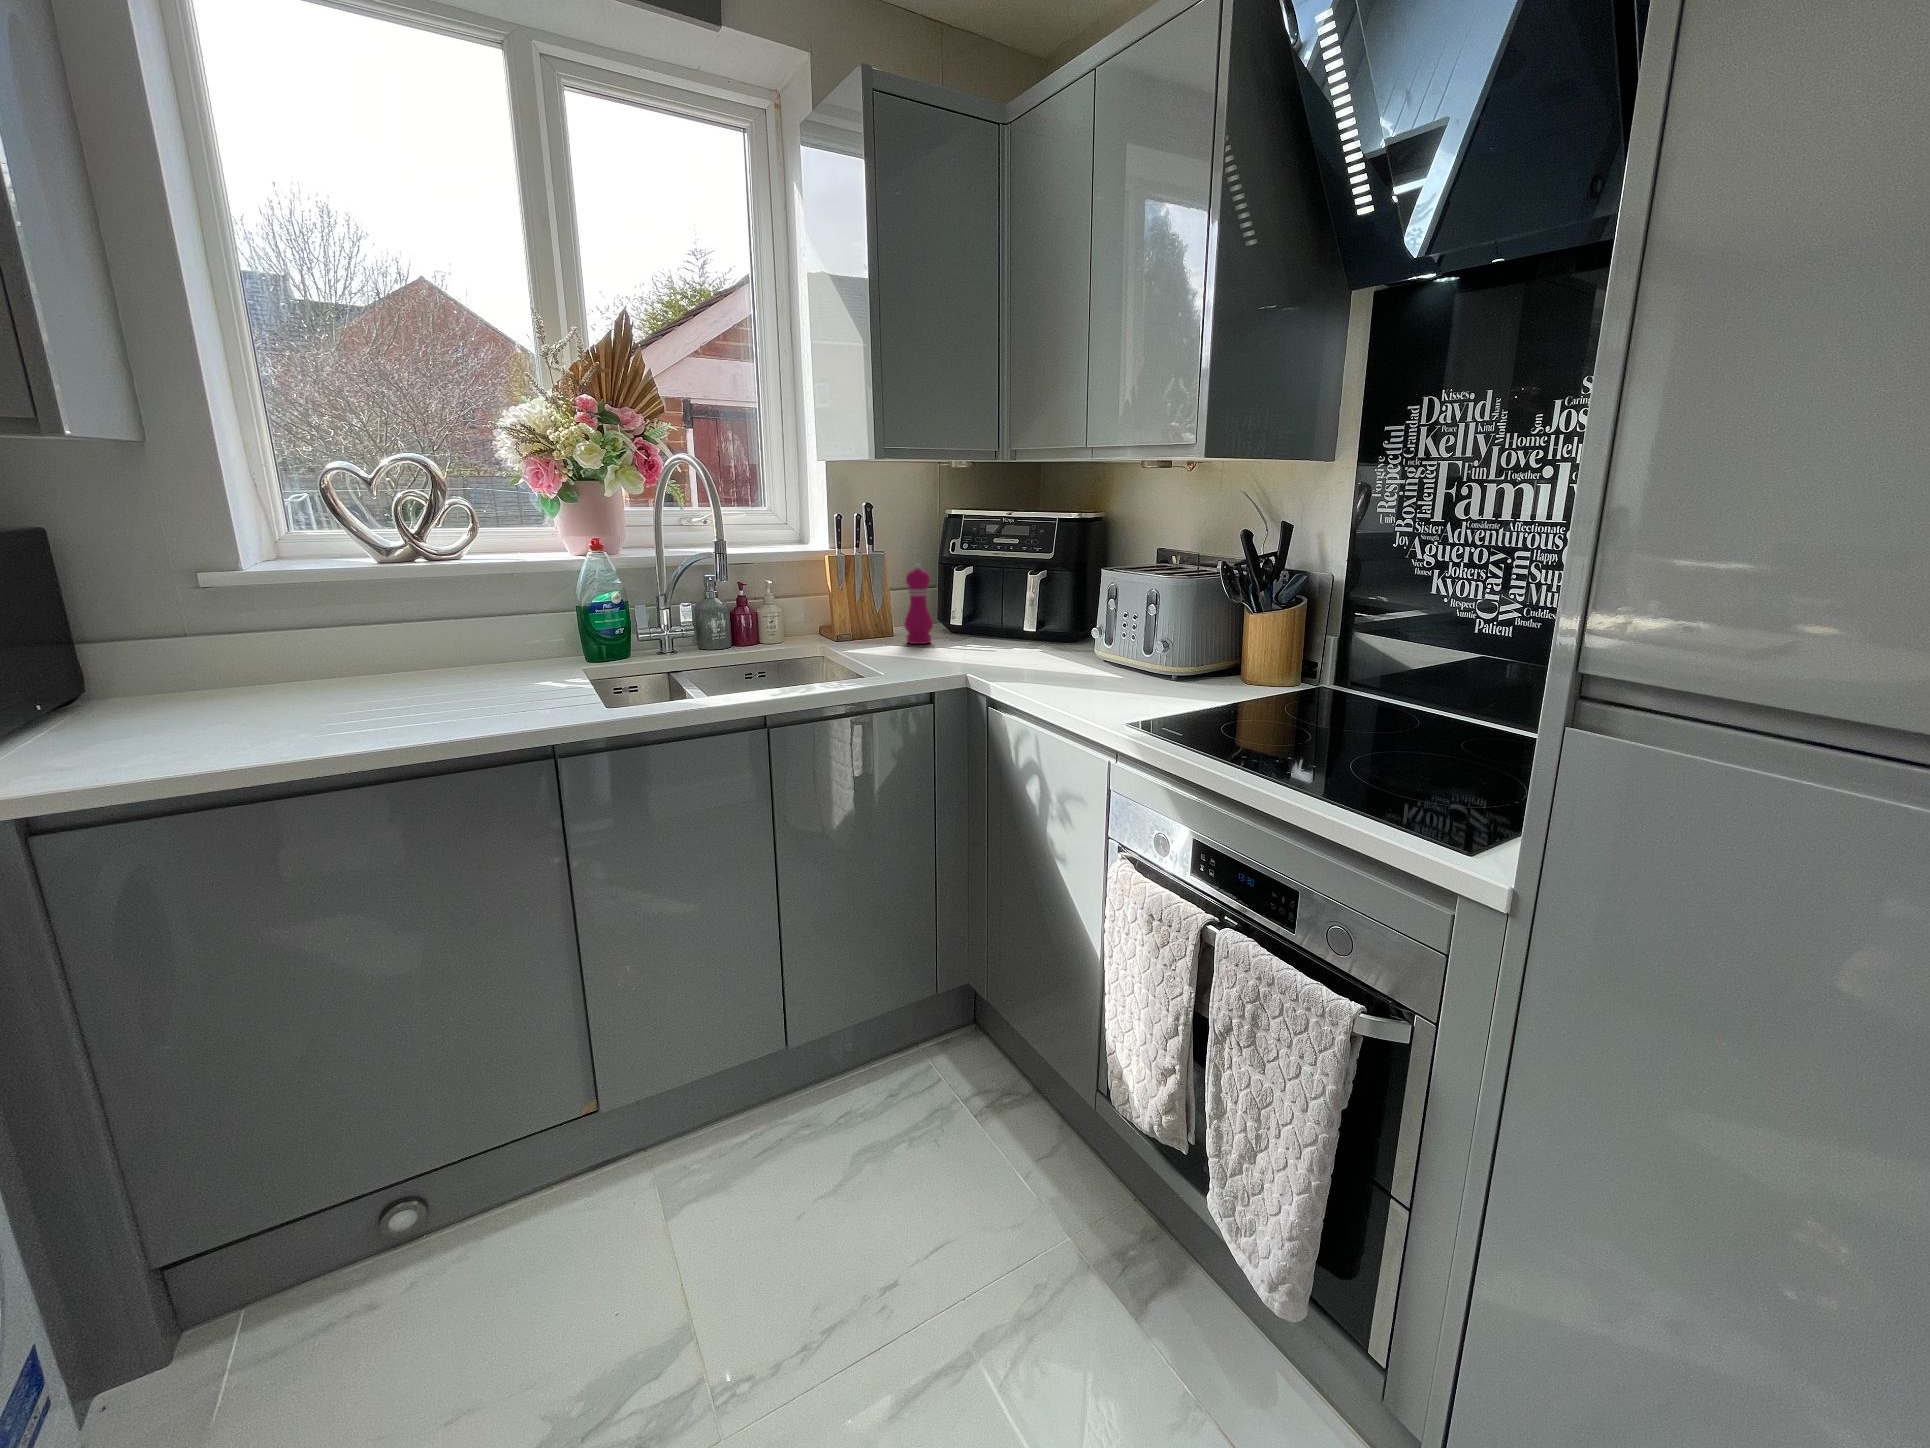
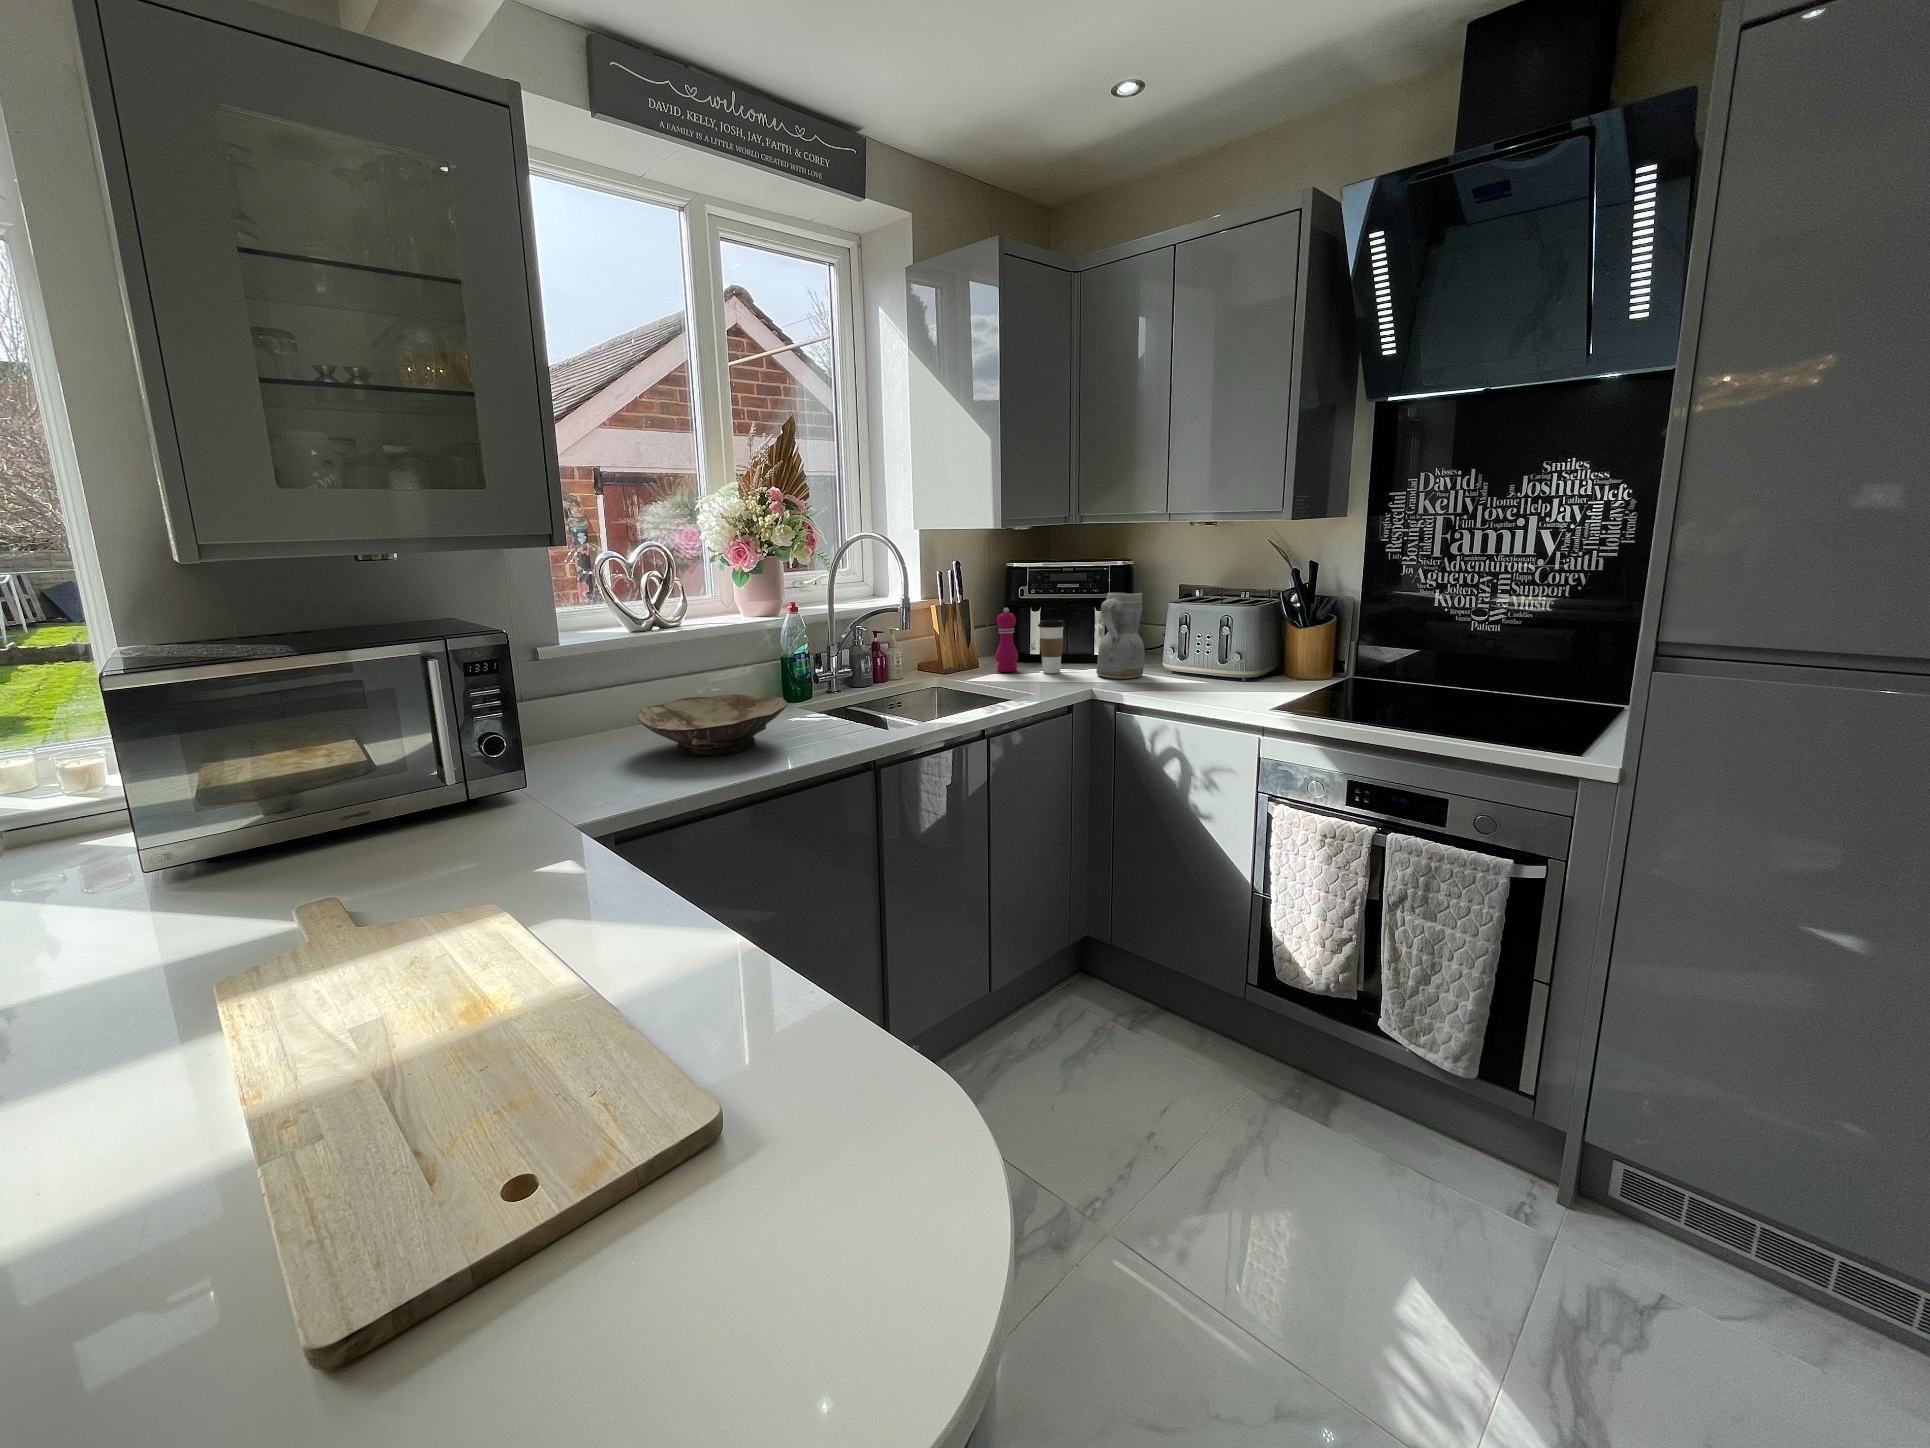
ceramic pitcher: none [1001,551,1070,664] -> present [1096,593,1145,679]
coffee cup: none [948,582,982,650] -> present [1038,620,1065,673]
bowl: none [246,643,479,719] -> present [637,695,787,756]

